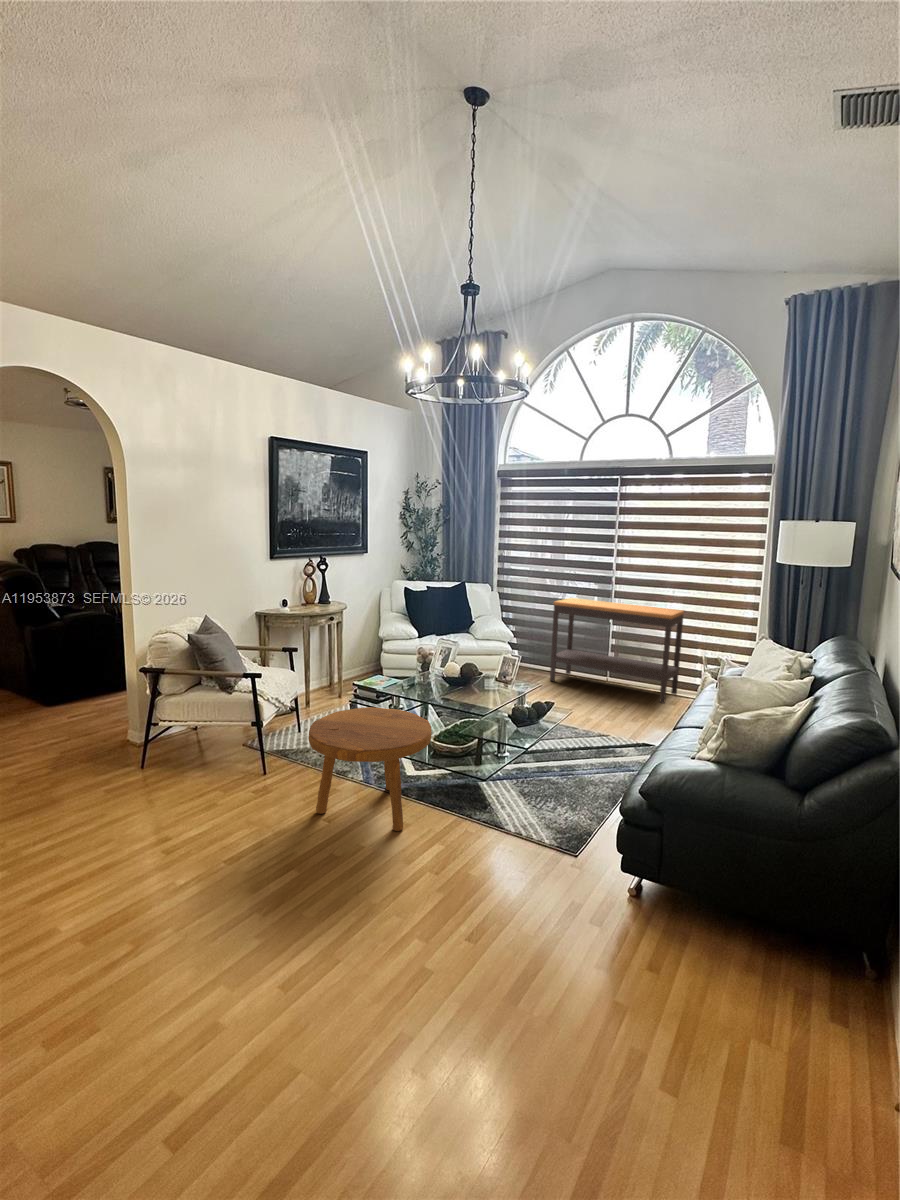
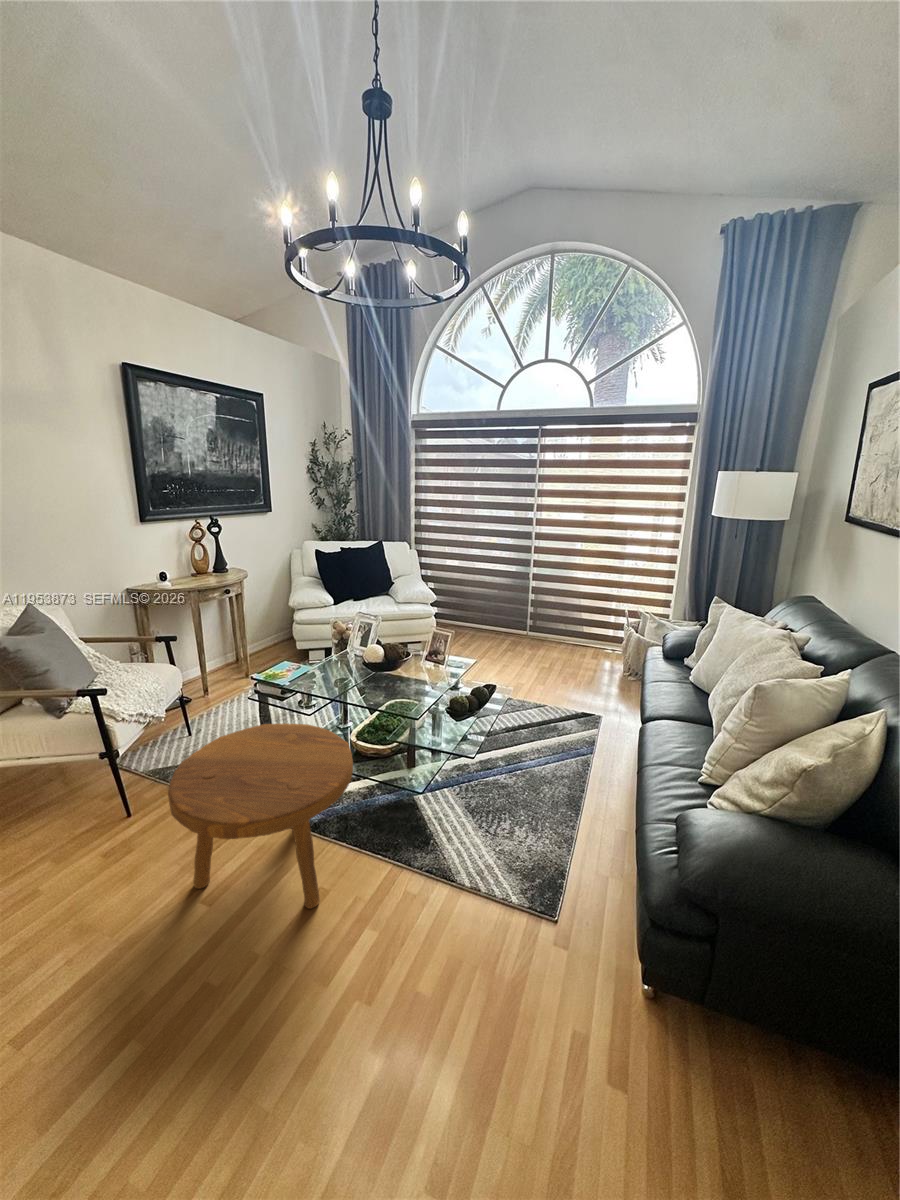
console table: present [550,598,684,704] -> none [472,554,605,660]

